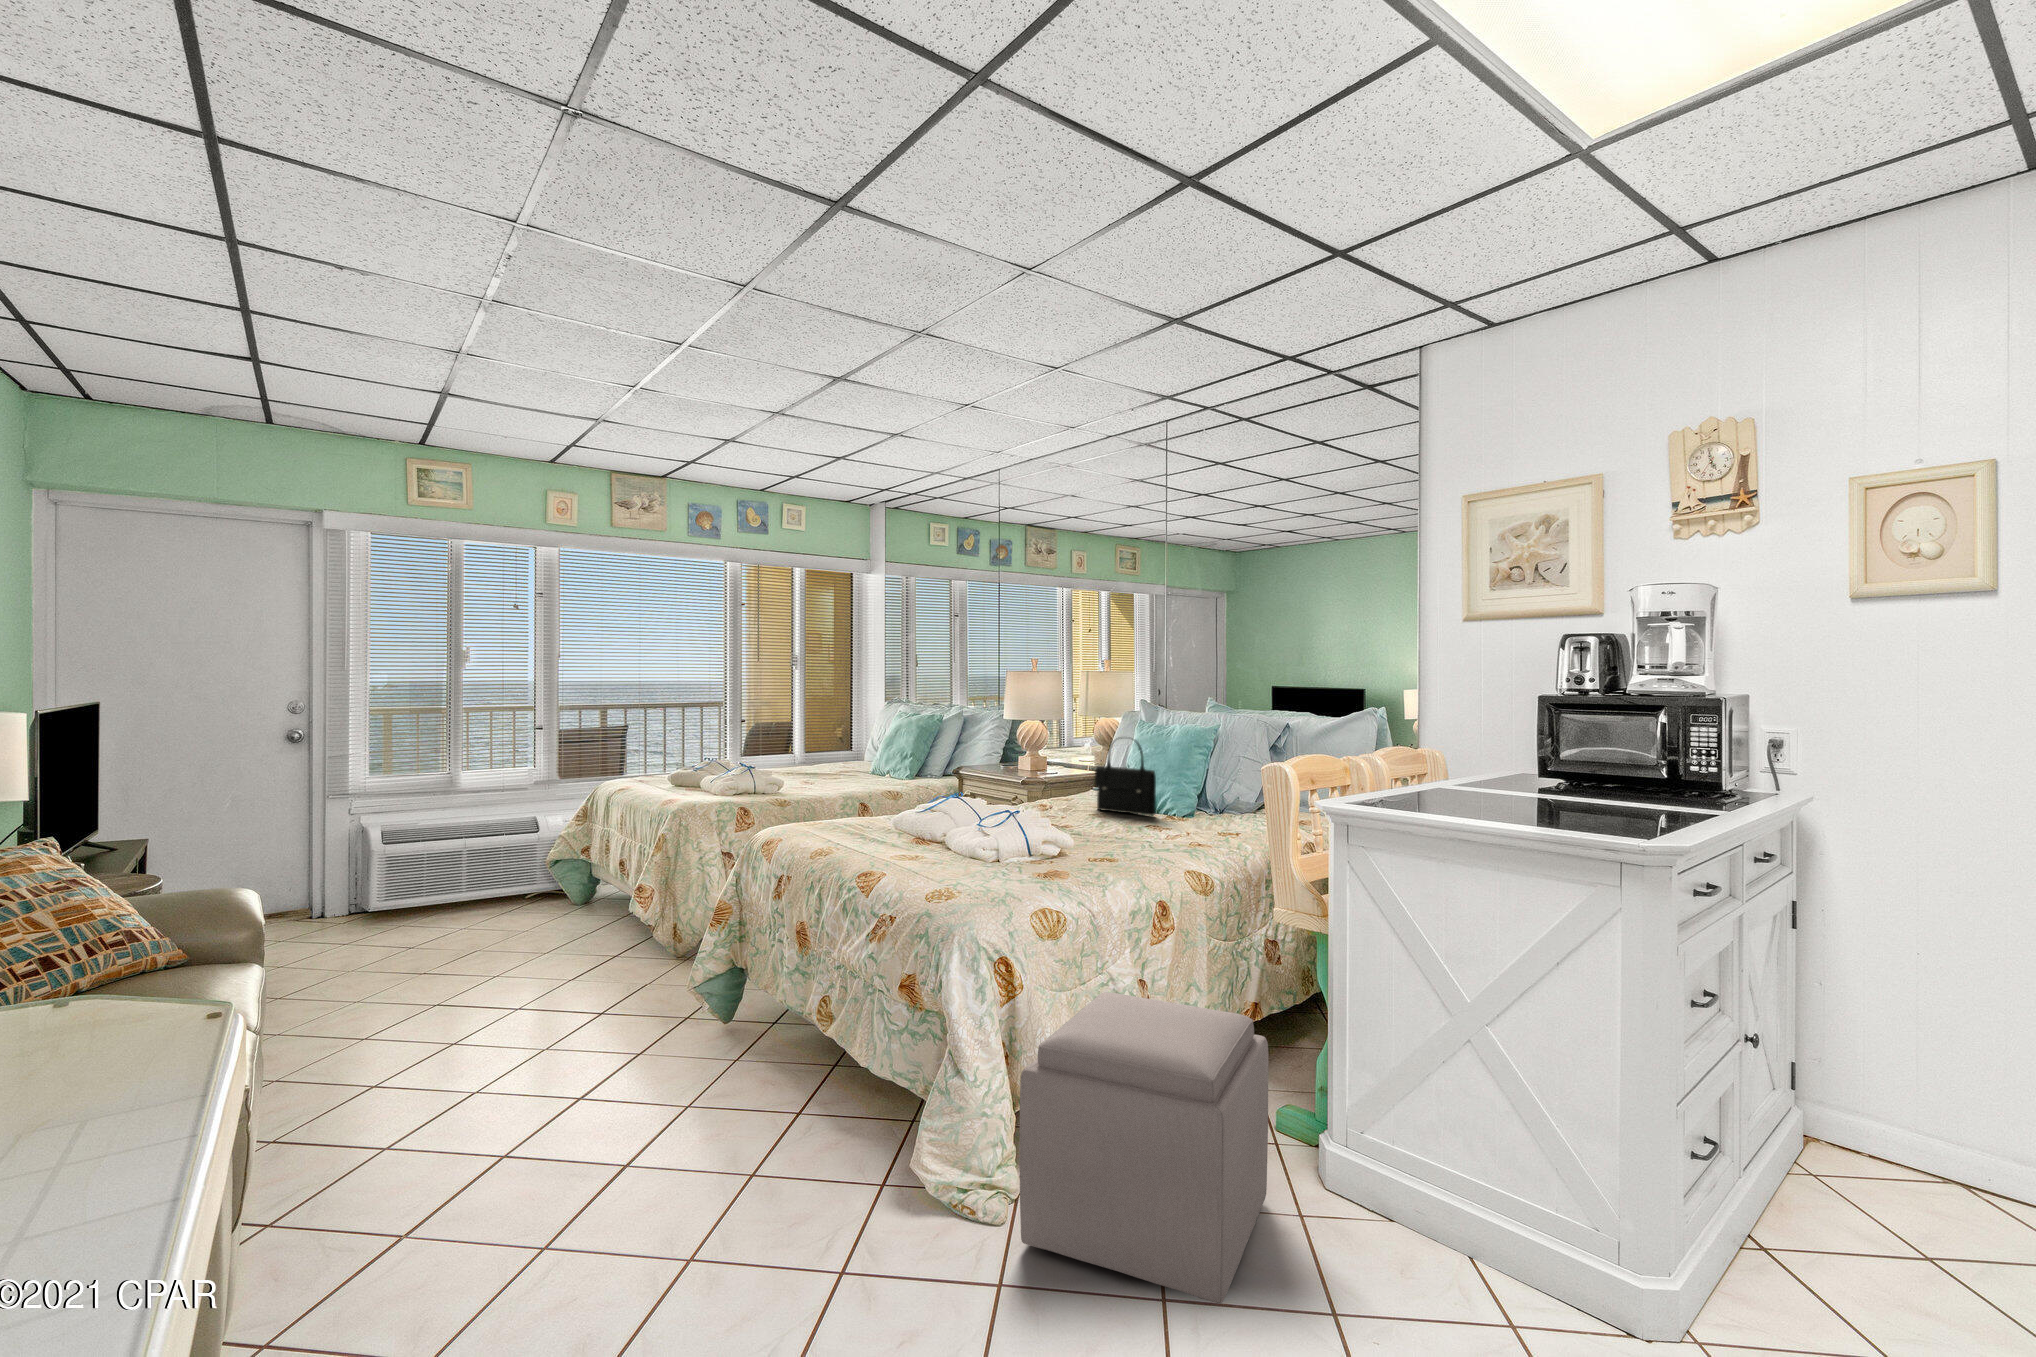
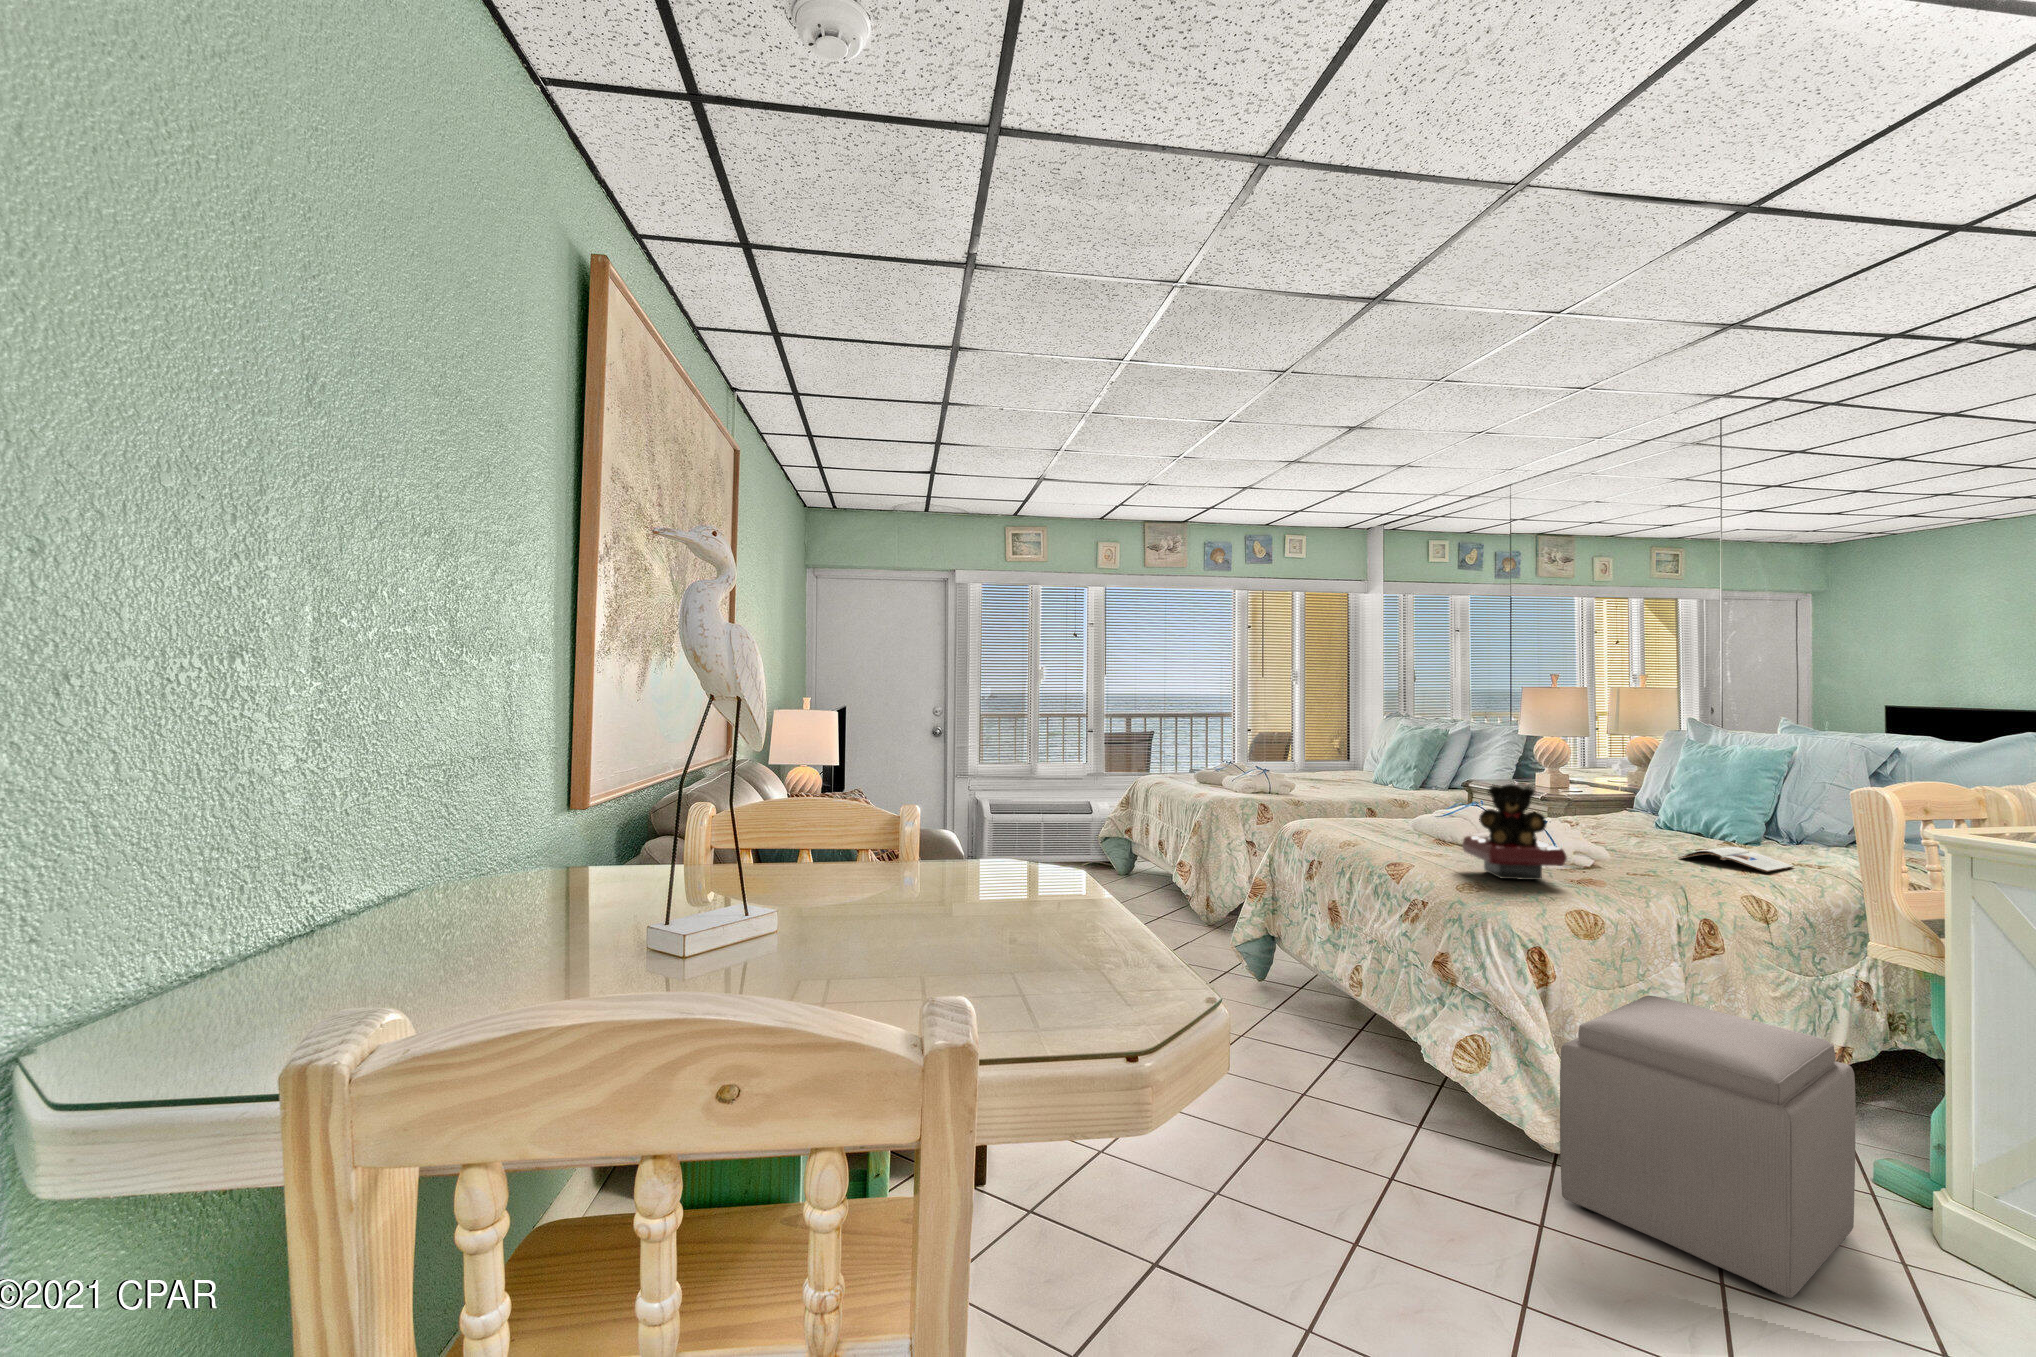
handbag: present [1095,738,1156,816] -> none [1631,756,1710,840]
teddy bear: none [935,775,1033,881] -> present [1462,784,1567,880]
magazine: none [1131,822,1219,845] -> present [1678,847,1794,872]

